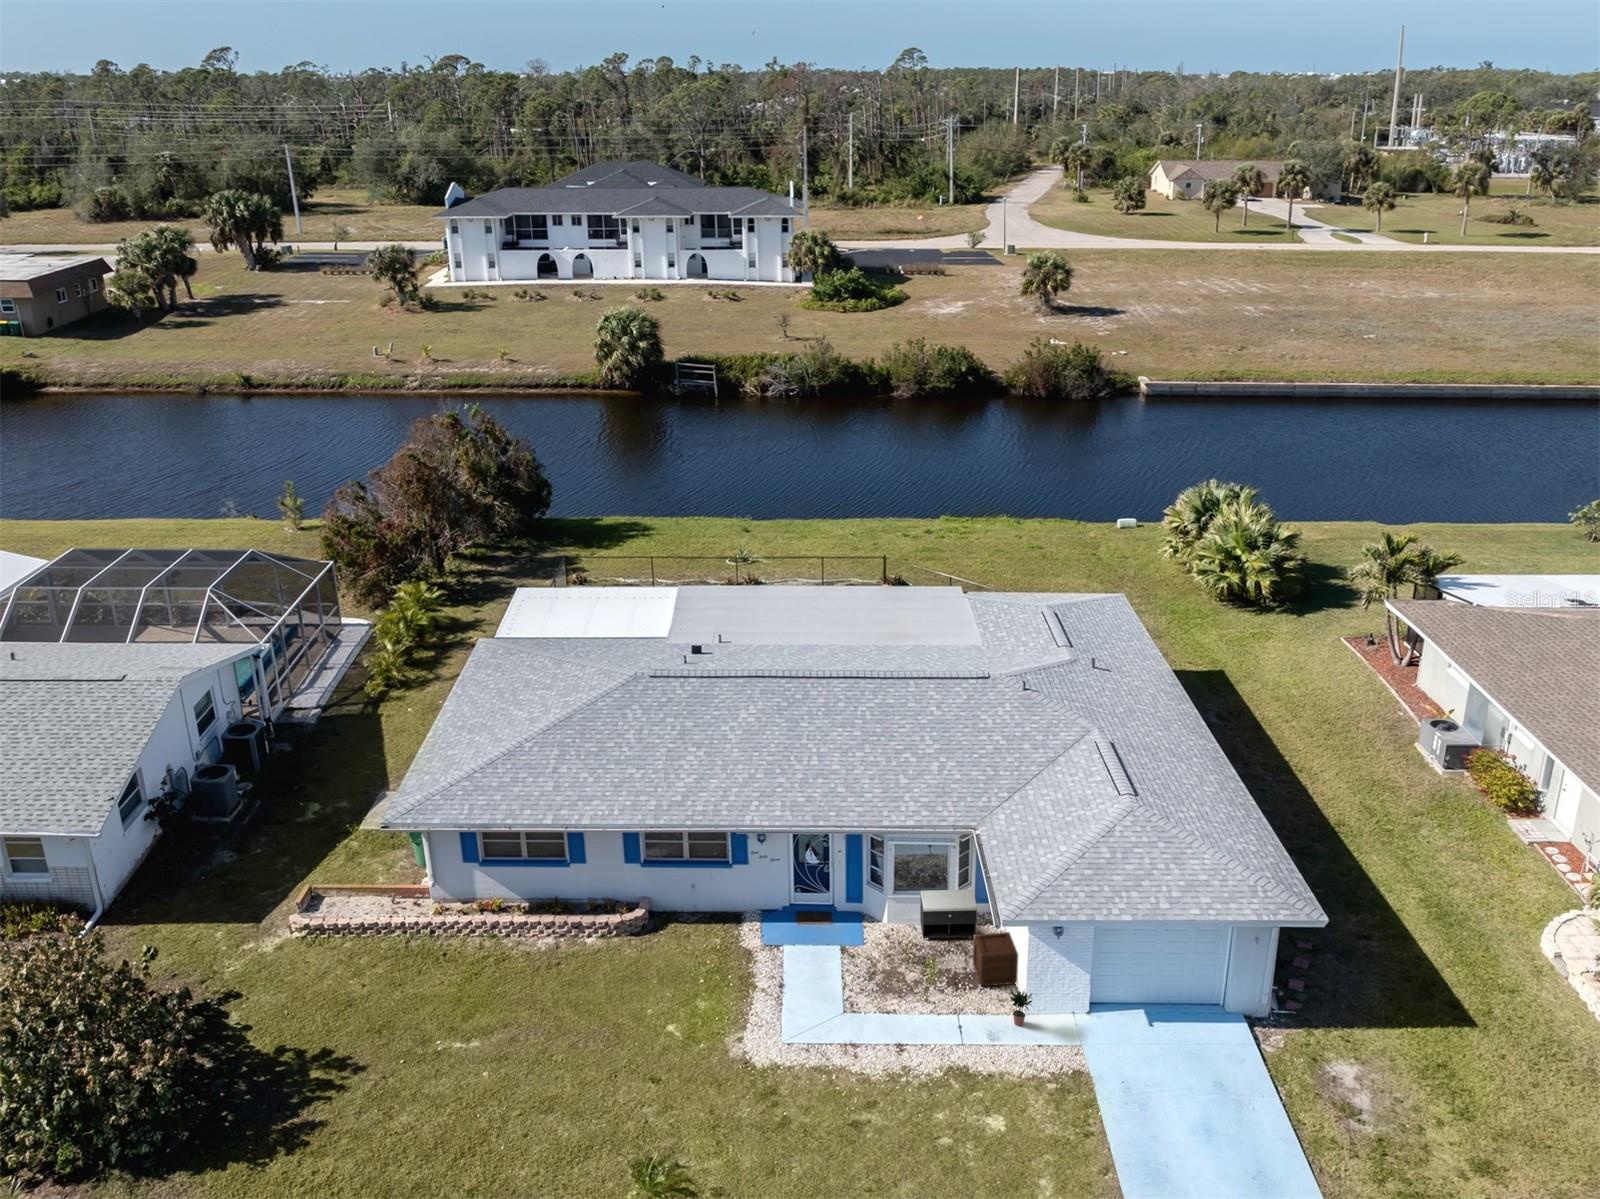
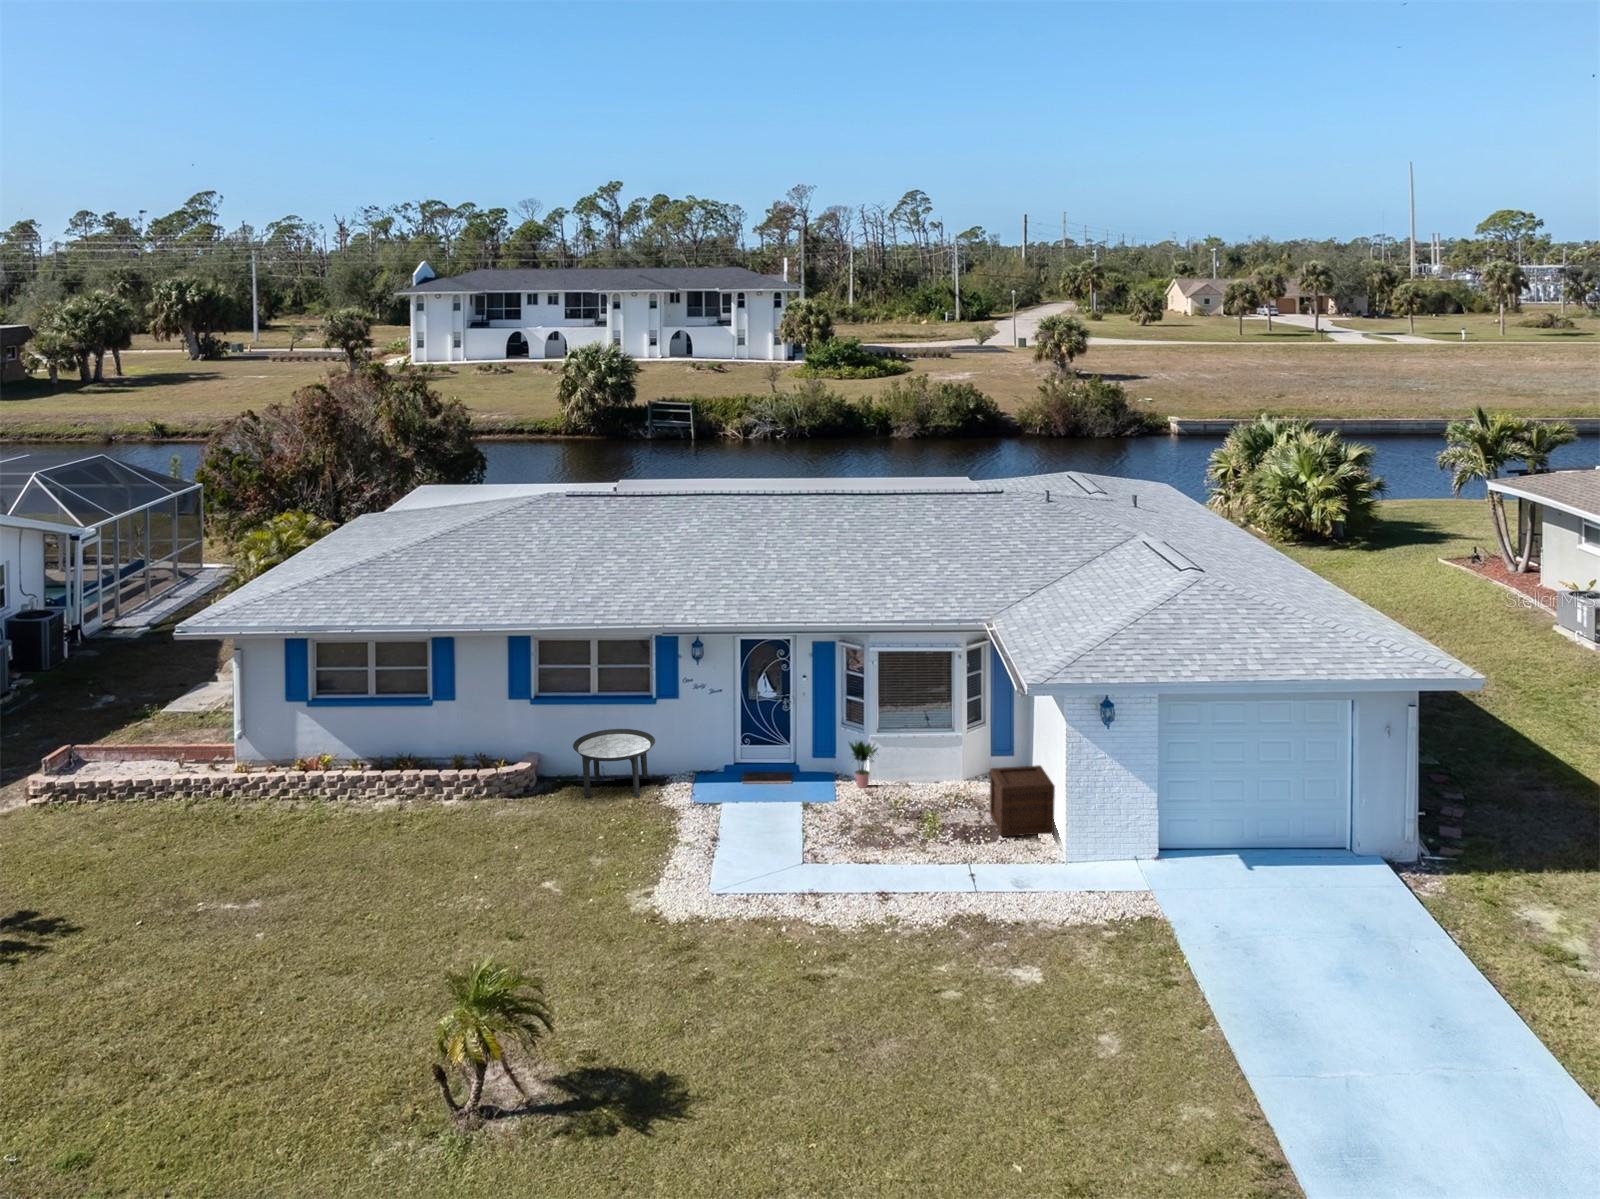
round table: none [678,884,736,941] -> present [573,729,655,798]
storage bench: present [920,890,977,939] -> none [915,726,994,794]
potted plant: present [1010,990,1032,1026] -> present [849,741,877,788]

